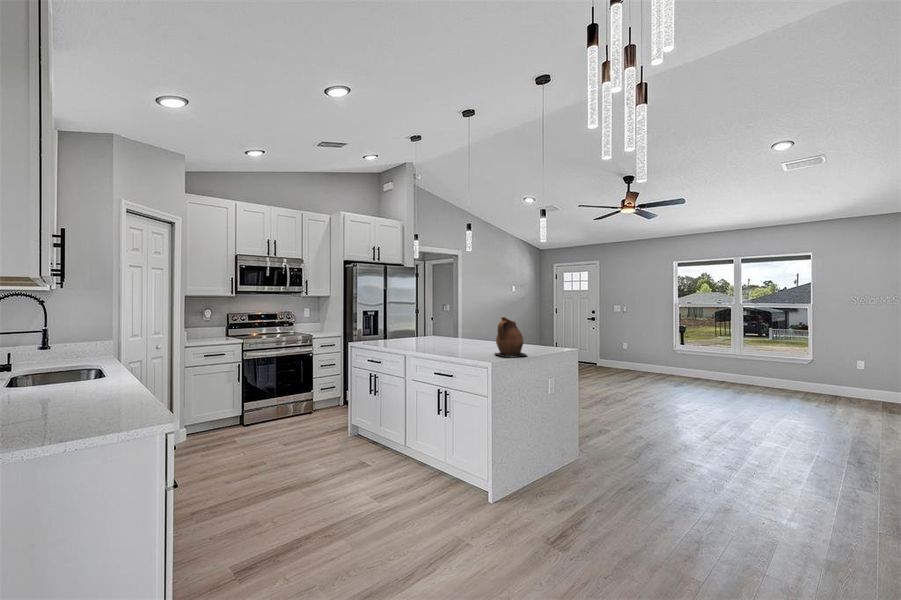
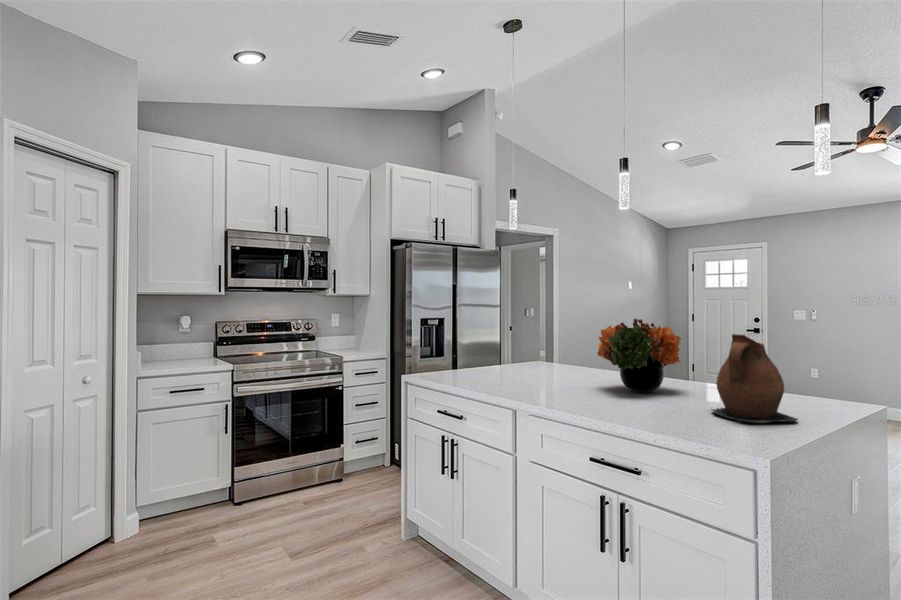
flower arrangement: none [451,310,493,348] -> present [597,319,681,393]

